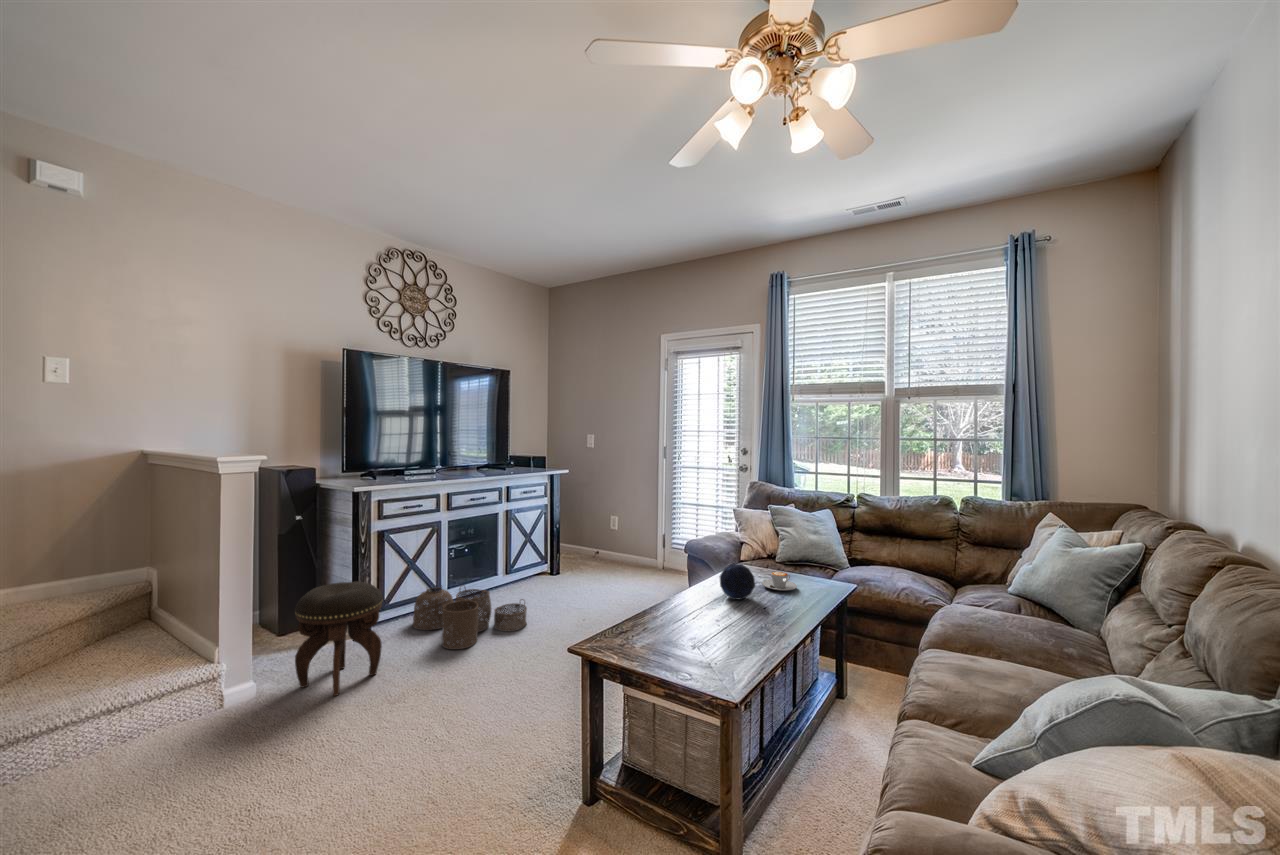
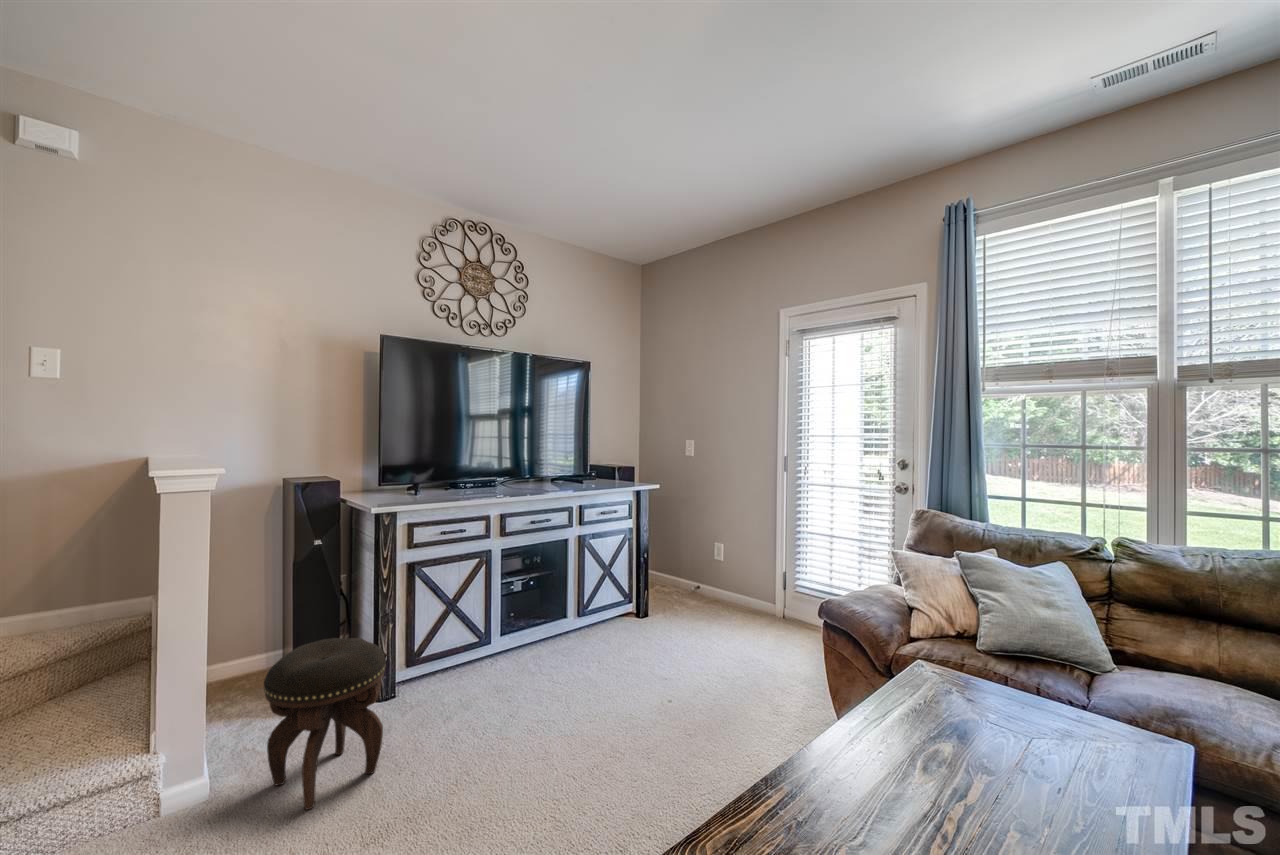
decorative orb: present [720,564,755,600] -> none [903,693,984,775]
coffee cup: present [762,572,797,591] -> none [985,705,1066,755]
woven basket: present [413,585,527,649] -> none [450,635,592,737]

